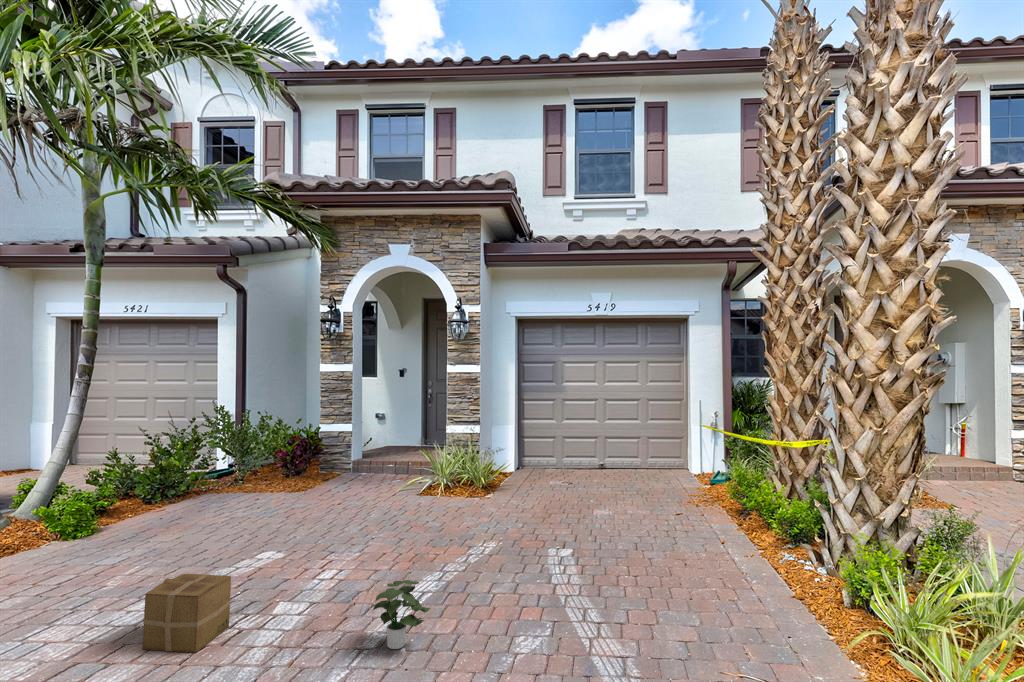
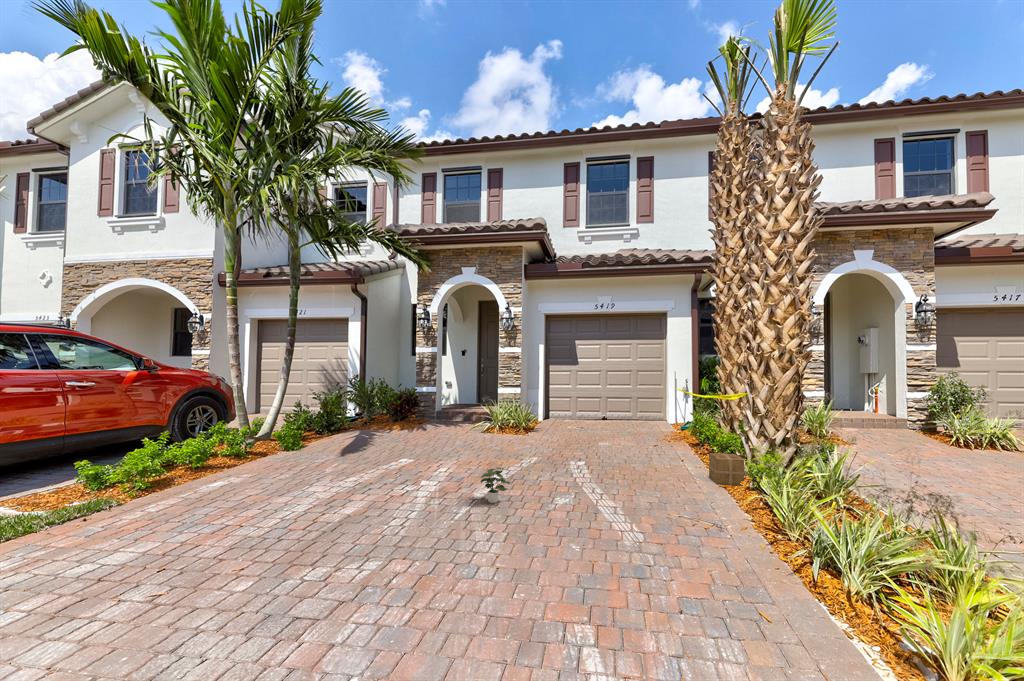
cardboard box: present [142,574,231,652] -> present [709,453,745,485]

